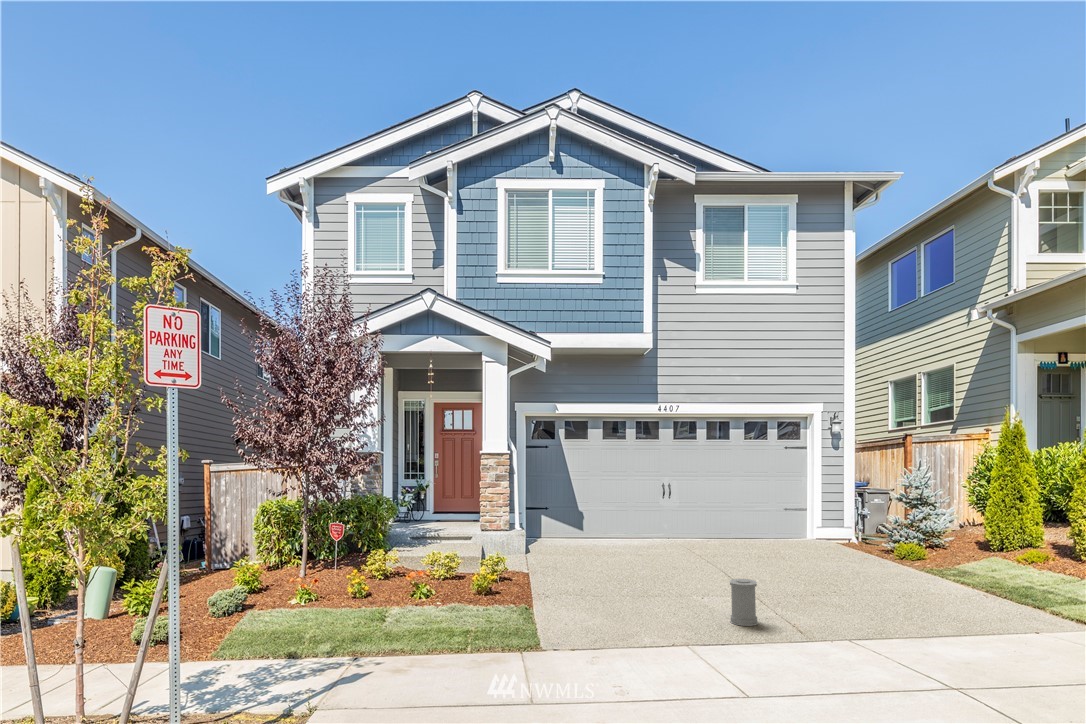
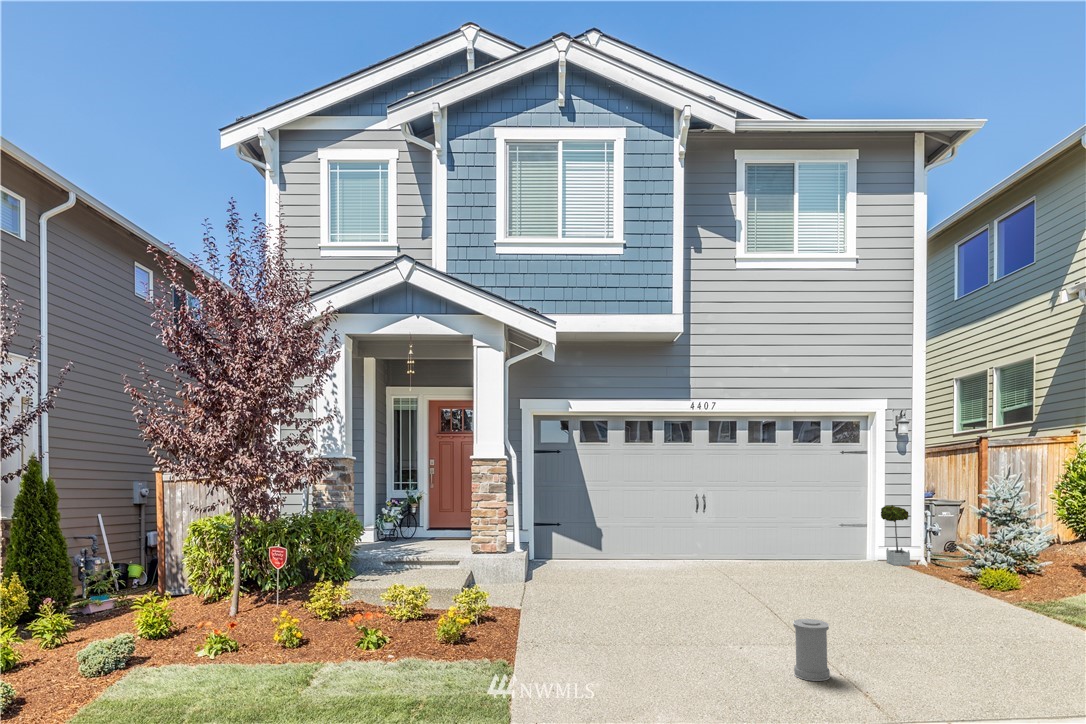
potted tree: none [818,491,841,541] -> present [881,505,910,565]

